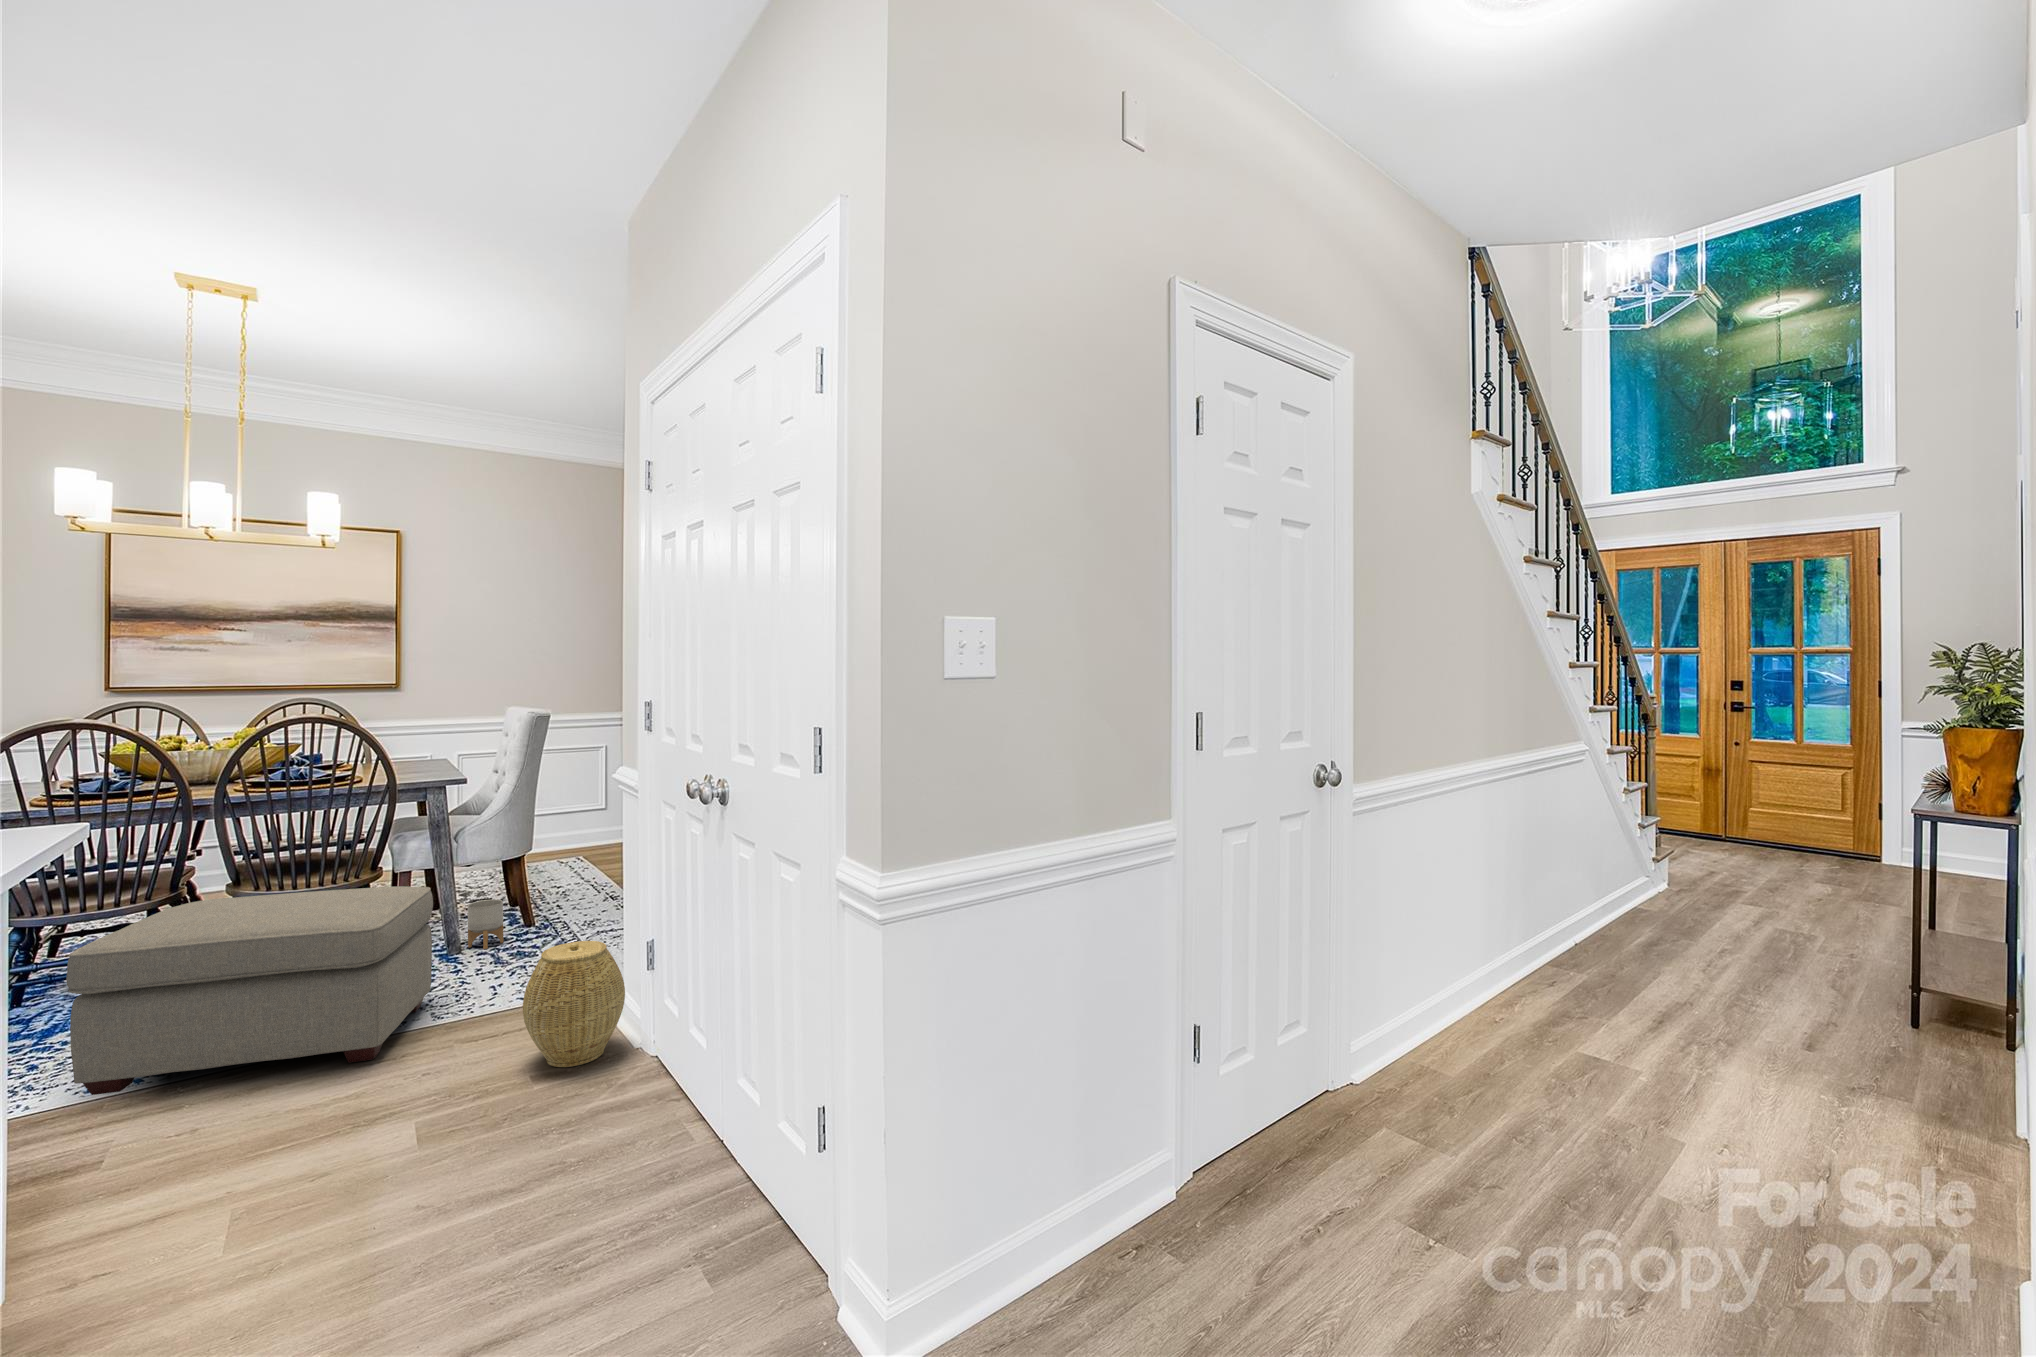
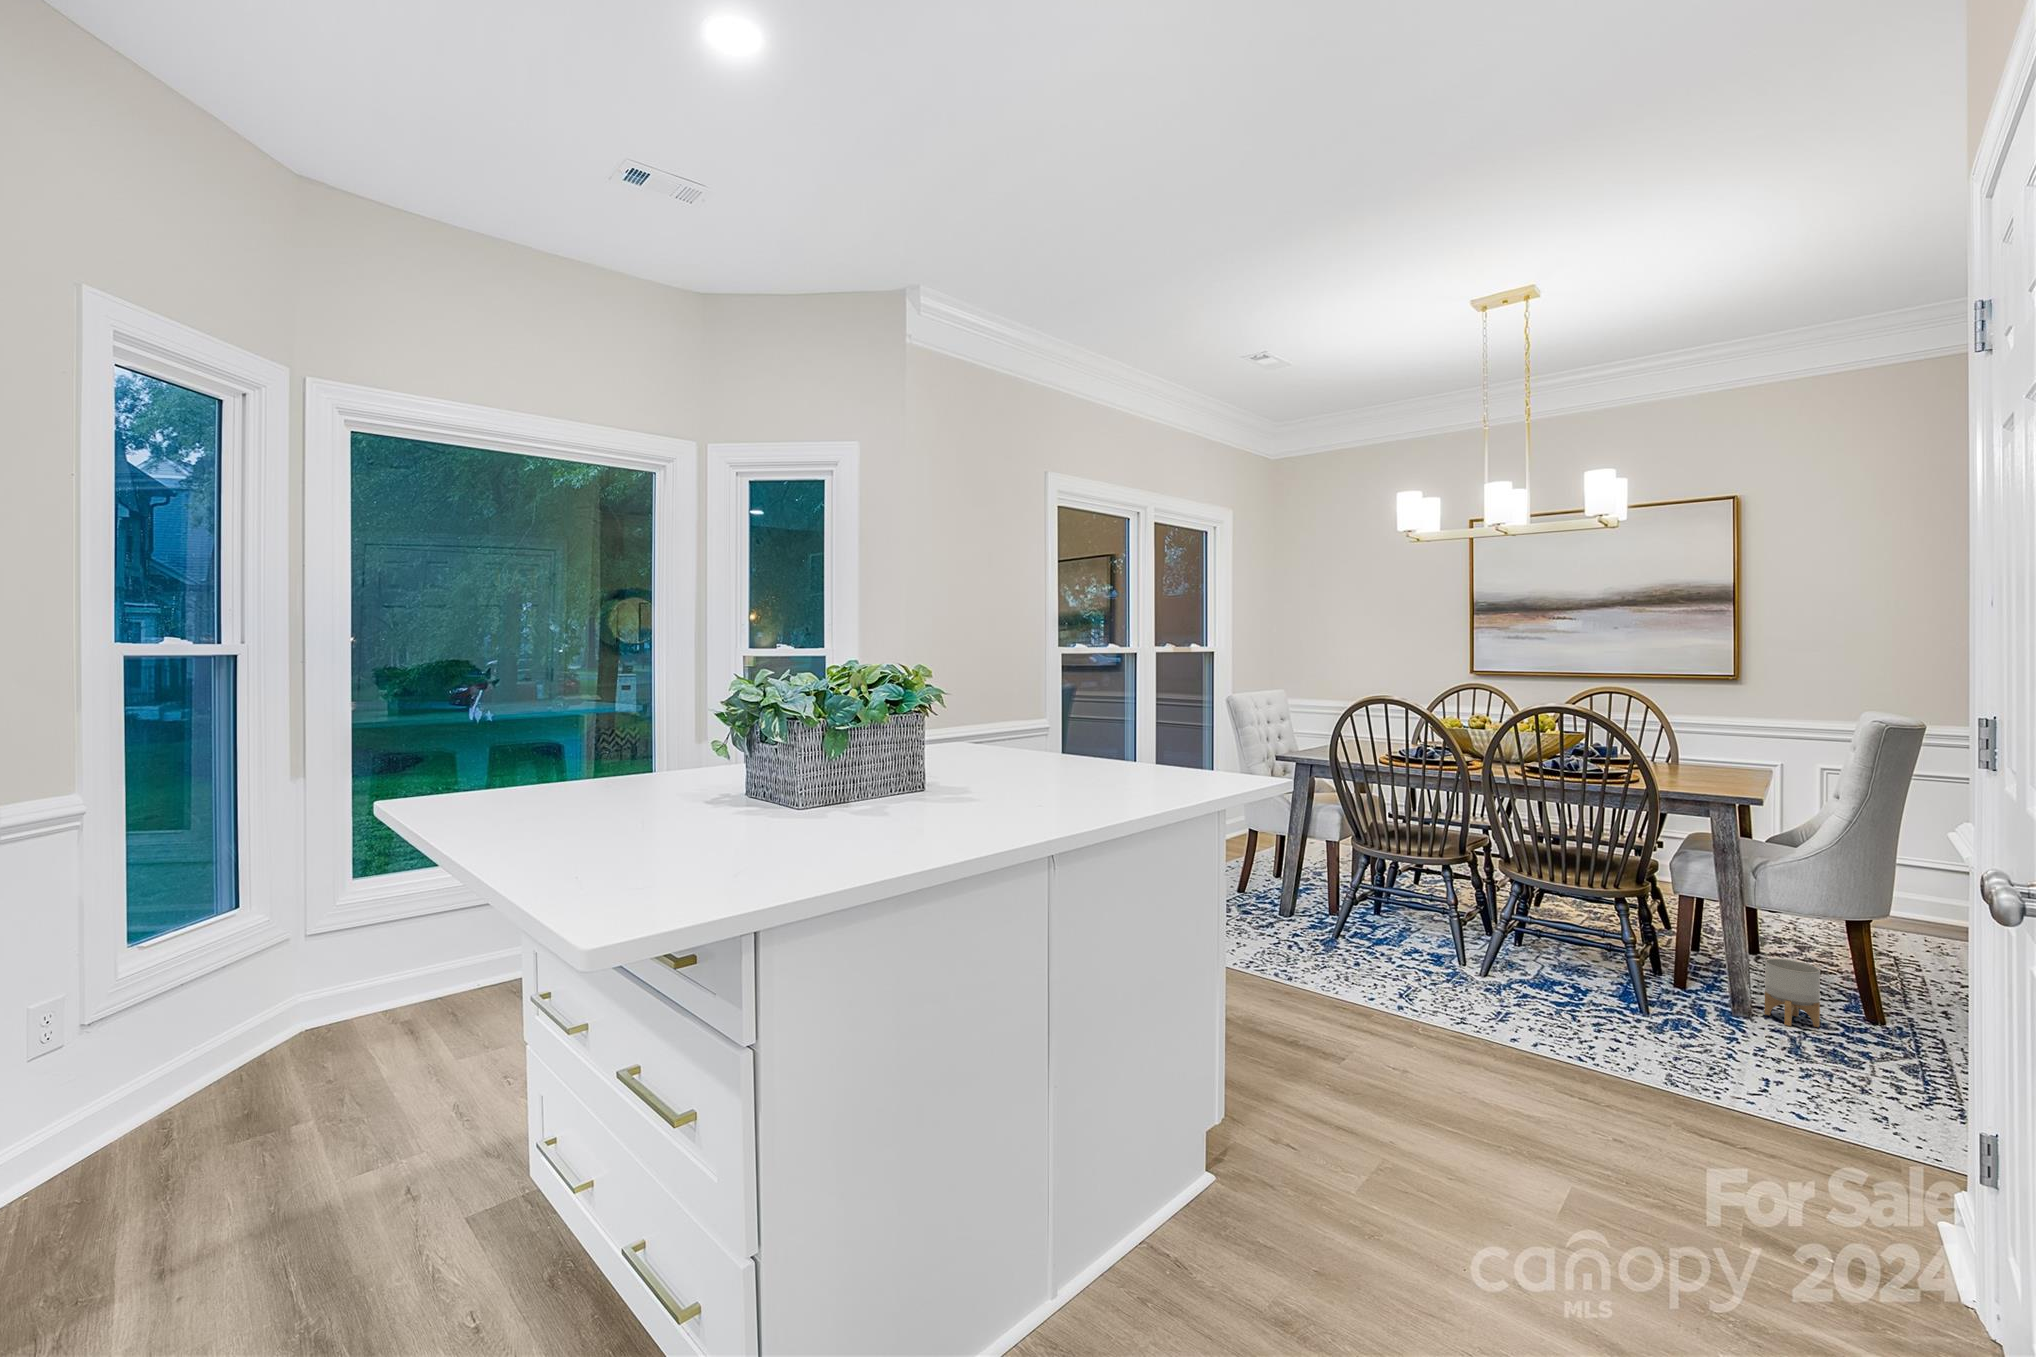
ottoman: present [66,886,433,1095] -> none [1350,866,1683,1096]
woven basket: present [523,941,625,1067] -> none [1748,1063,1952,1282]

